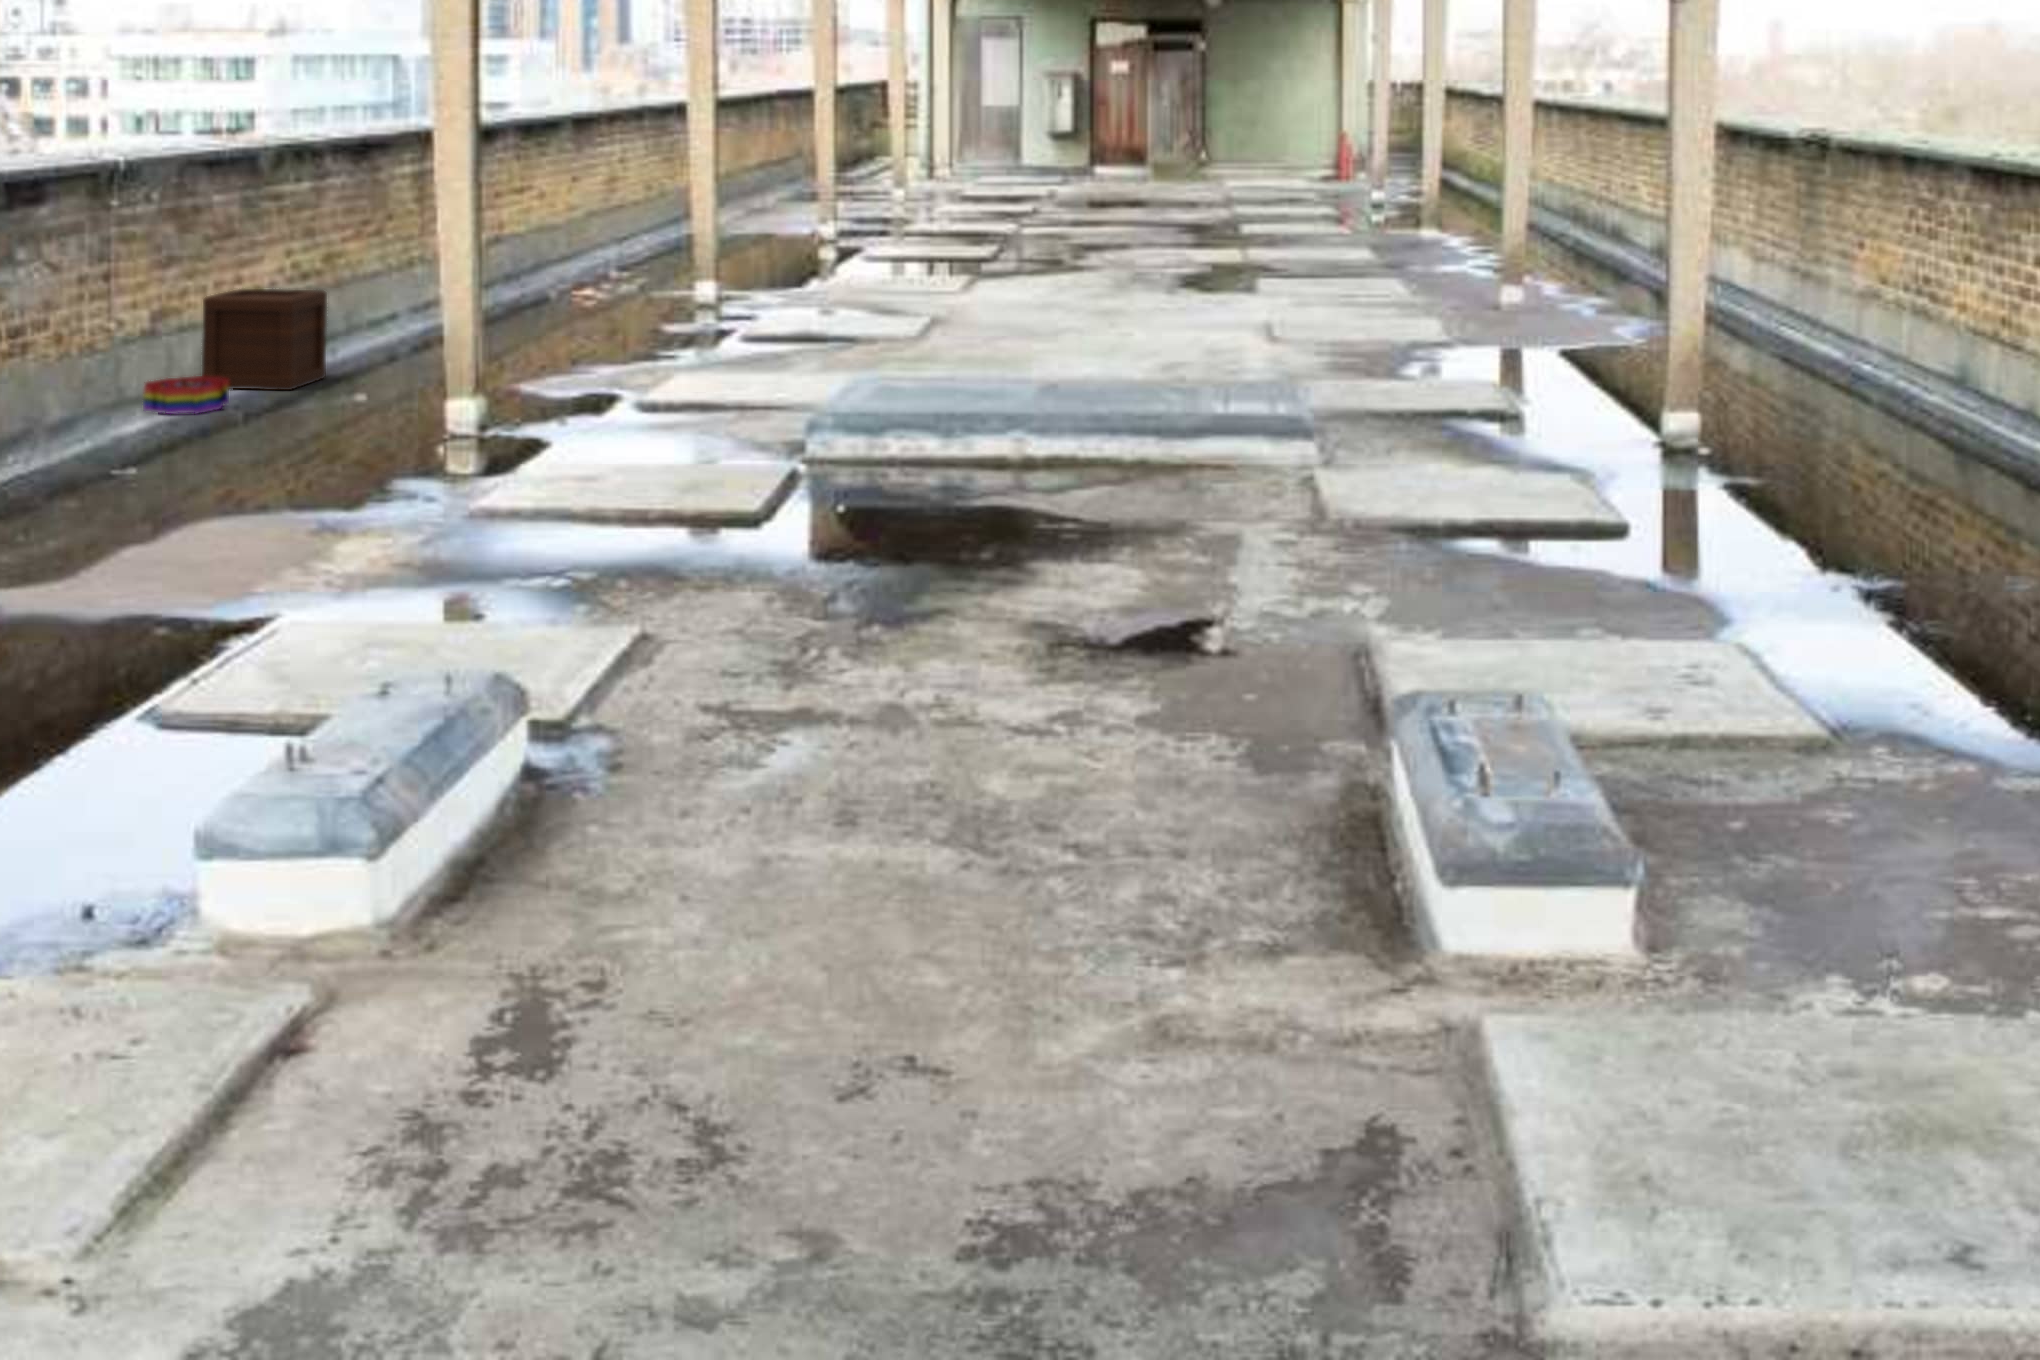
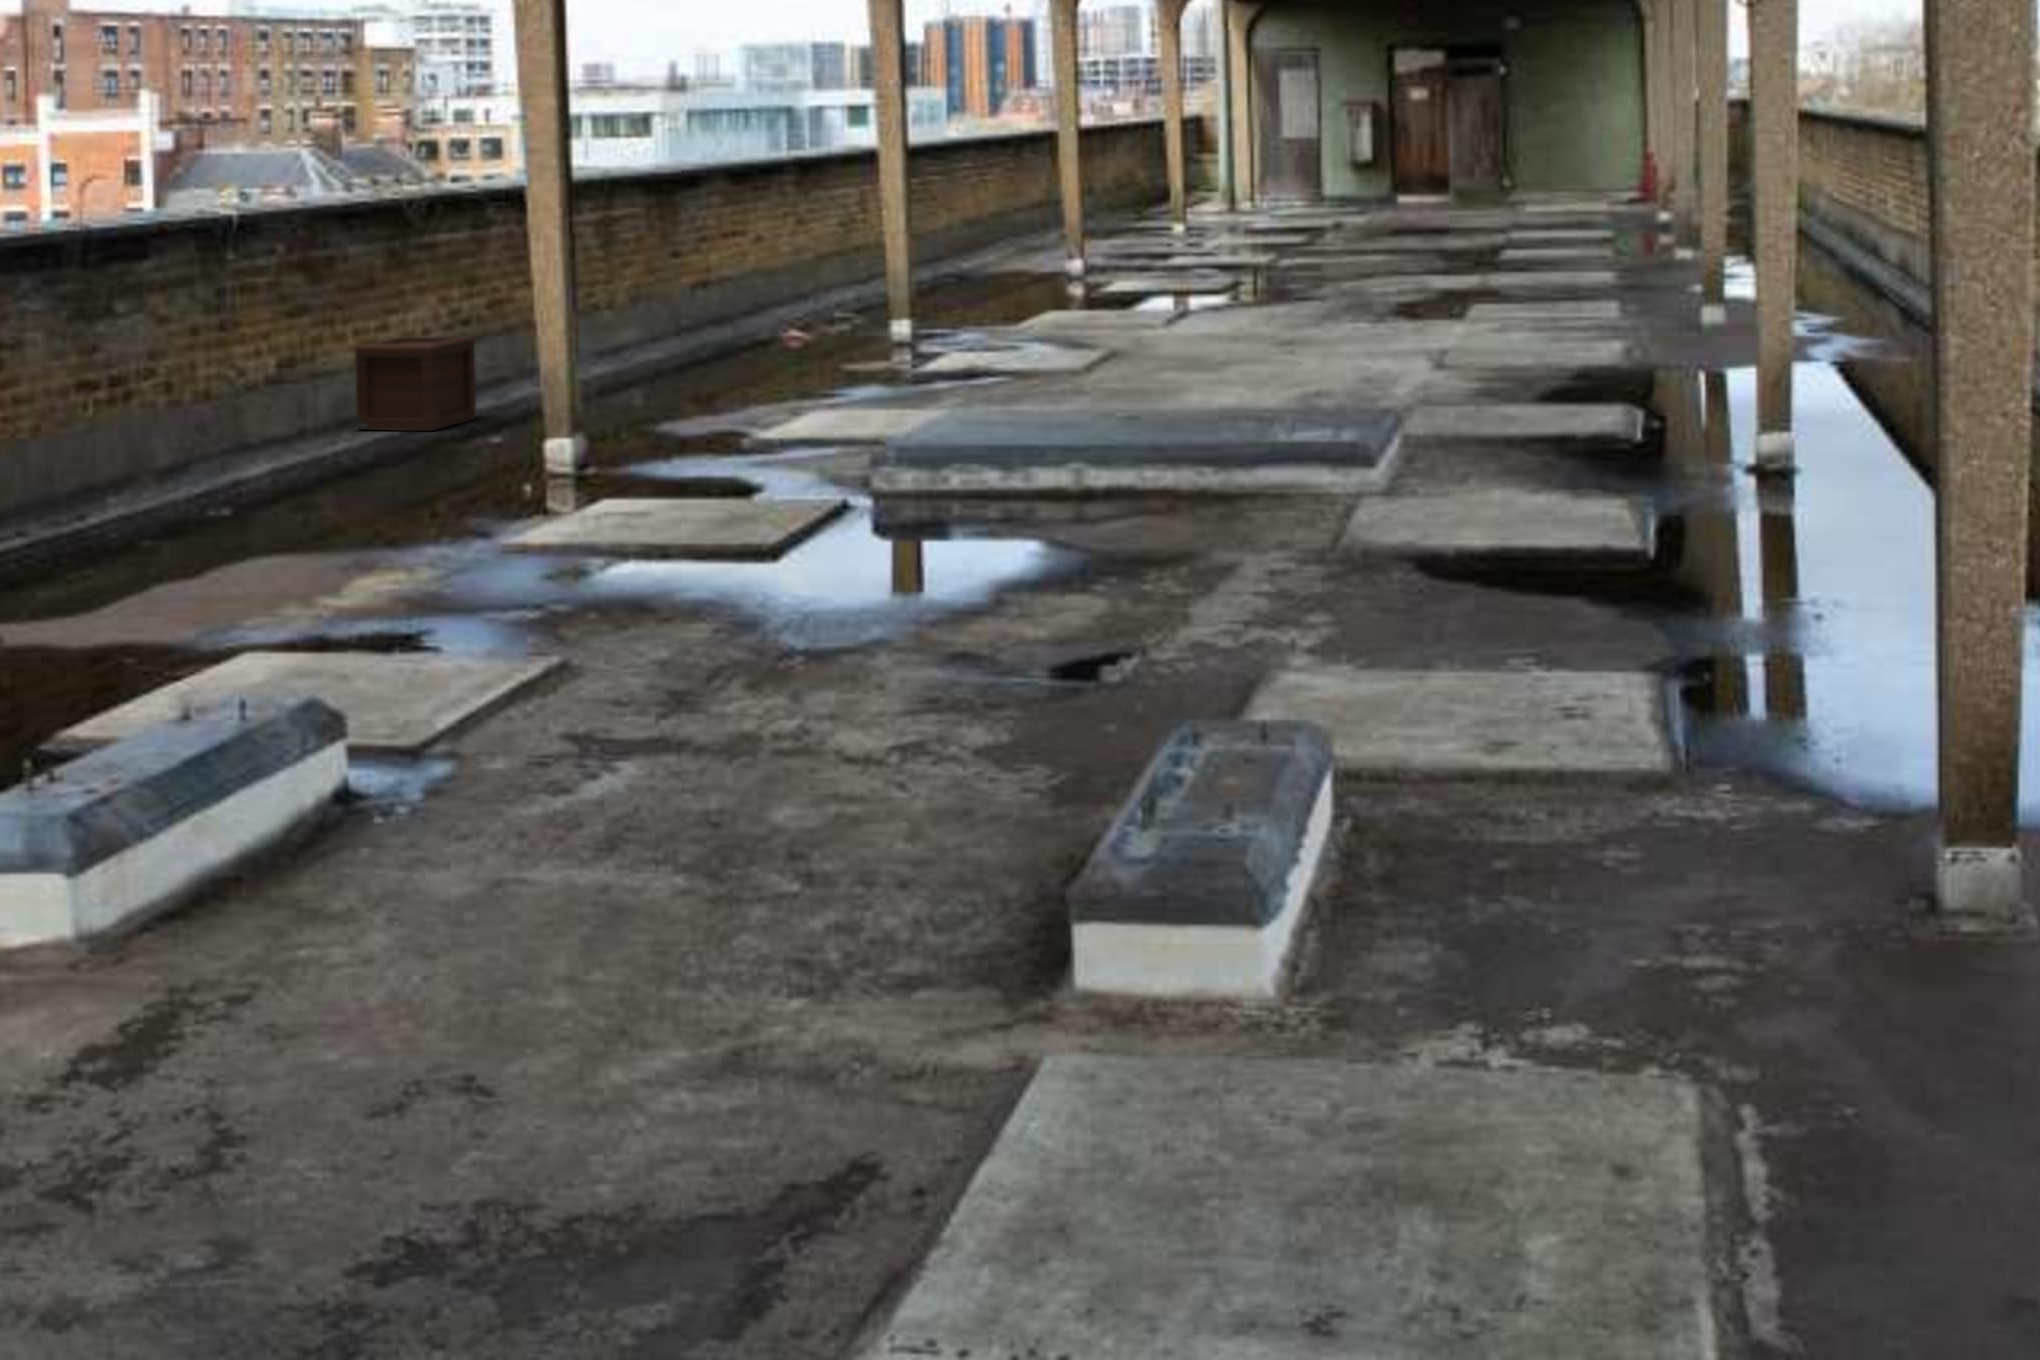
storage bin: present [143,376,229,414] -> none [285,419,364,455]

